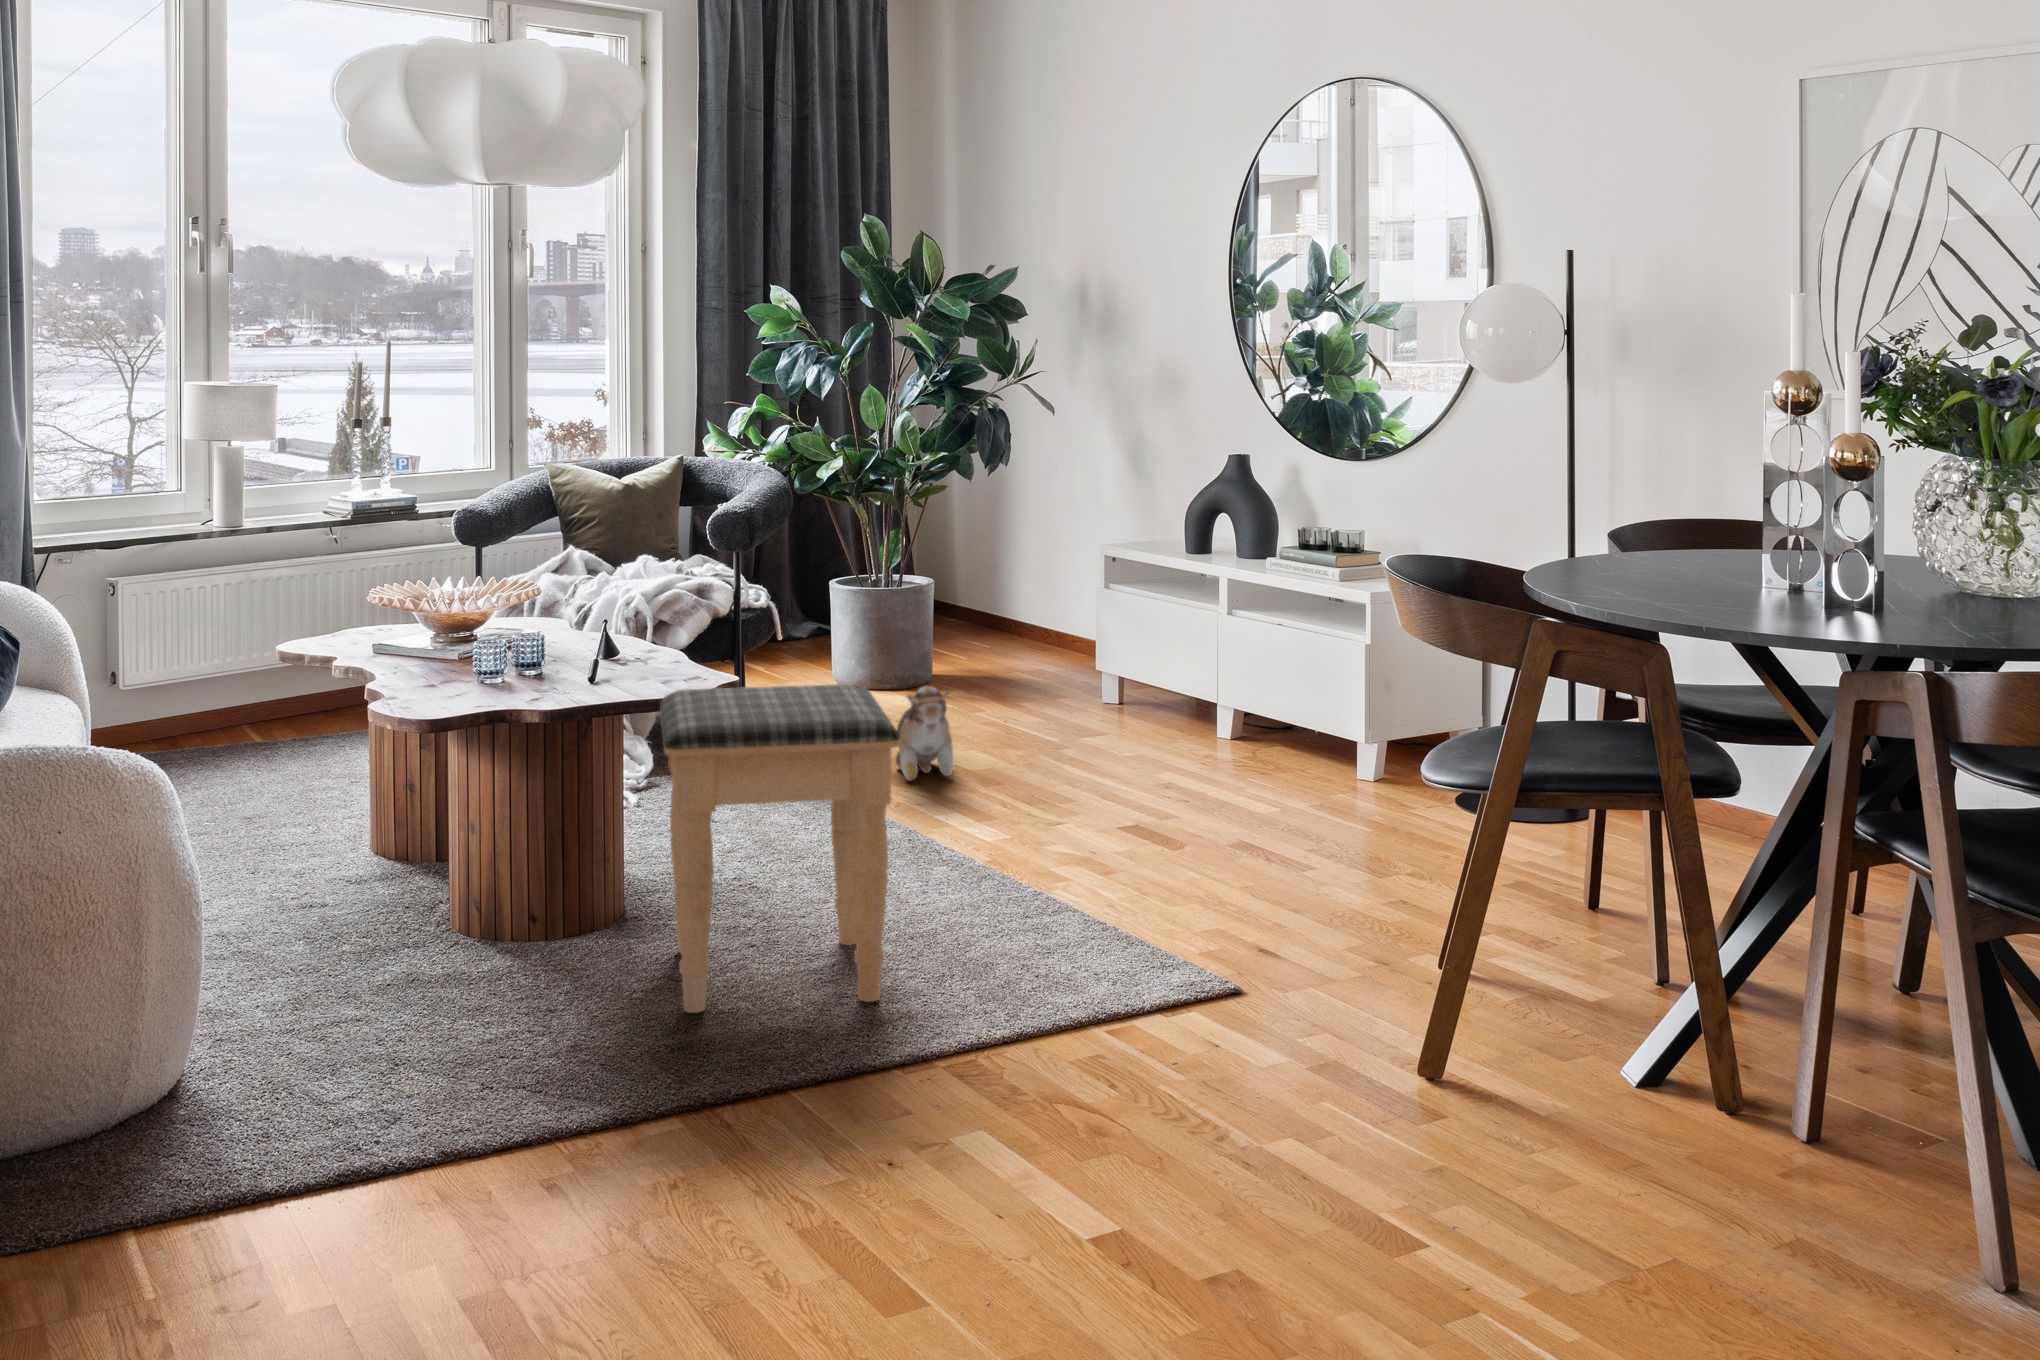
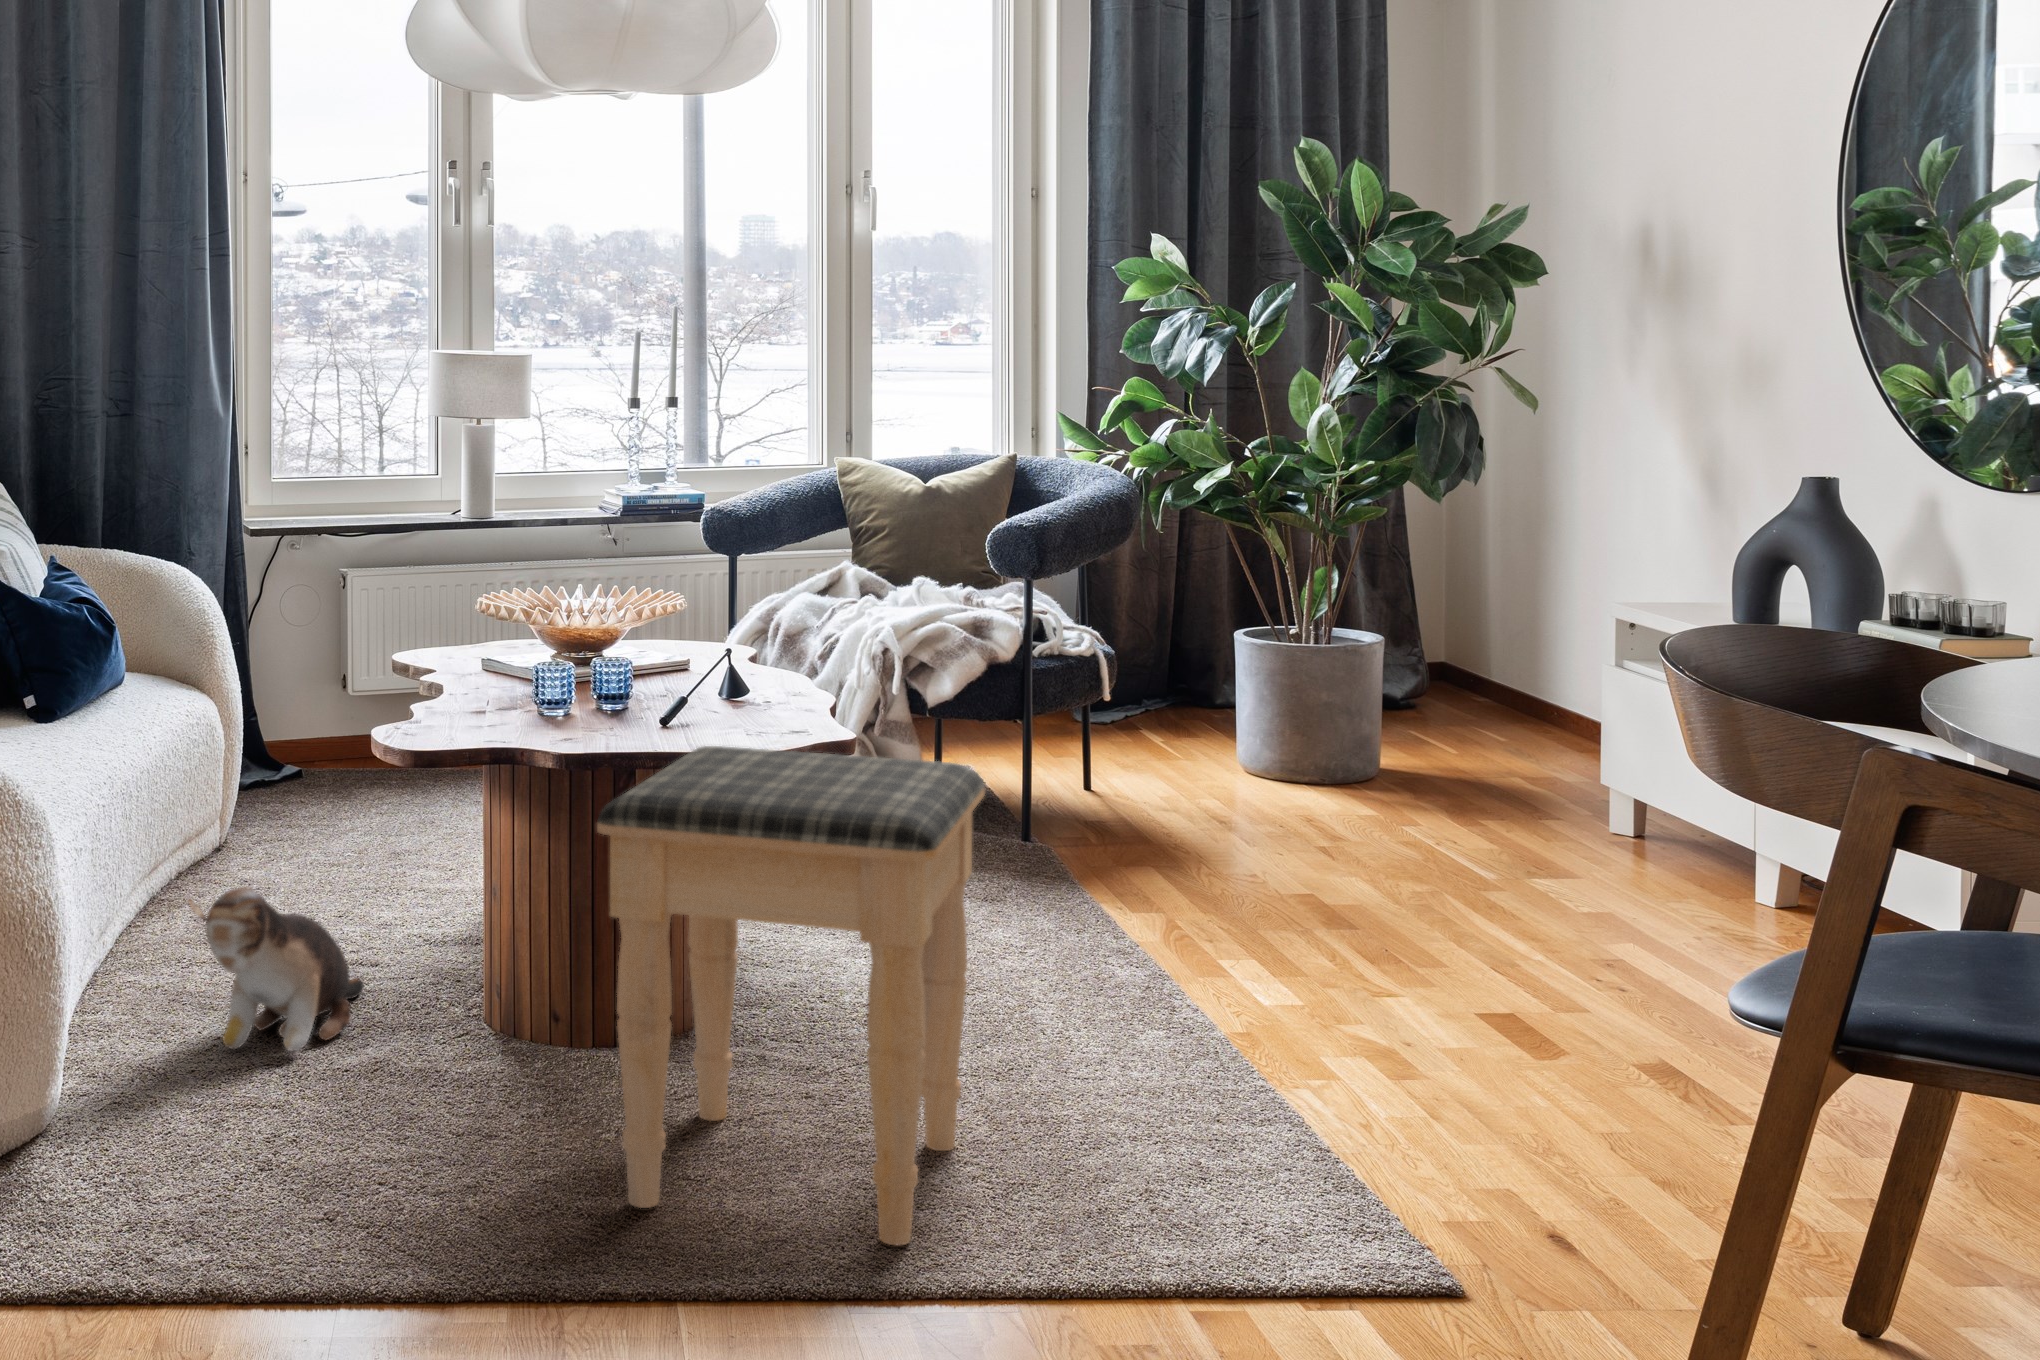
plush toy: present [896,686,954,780] -> present [189,886,364,1051]

